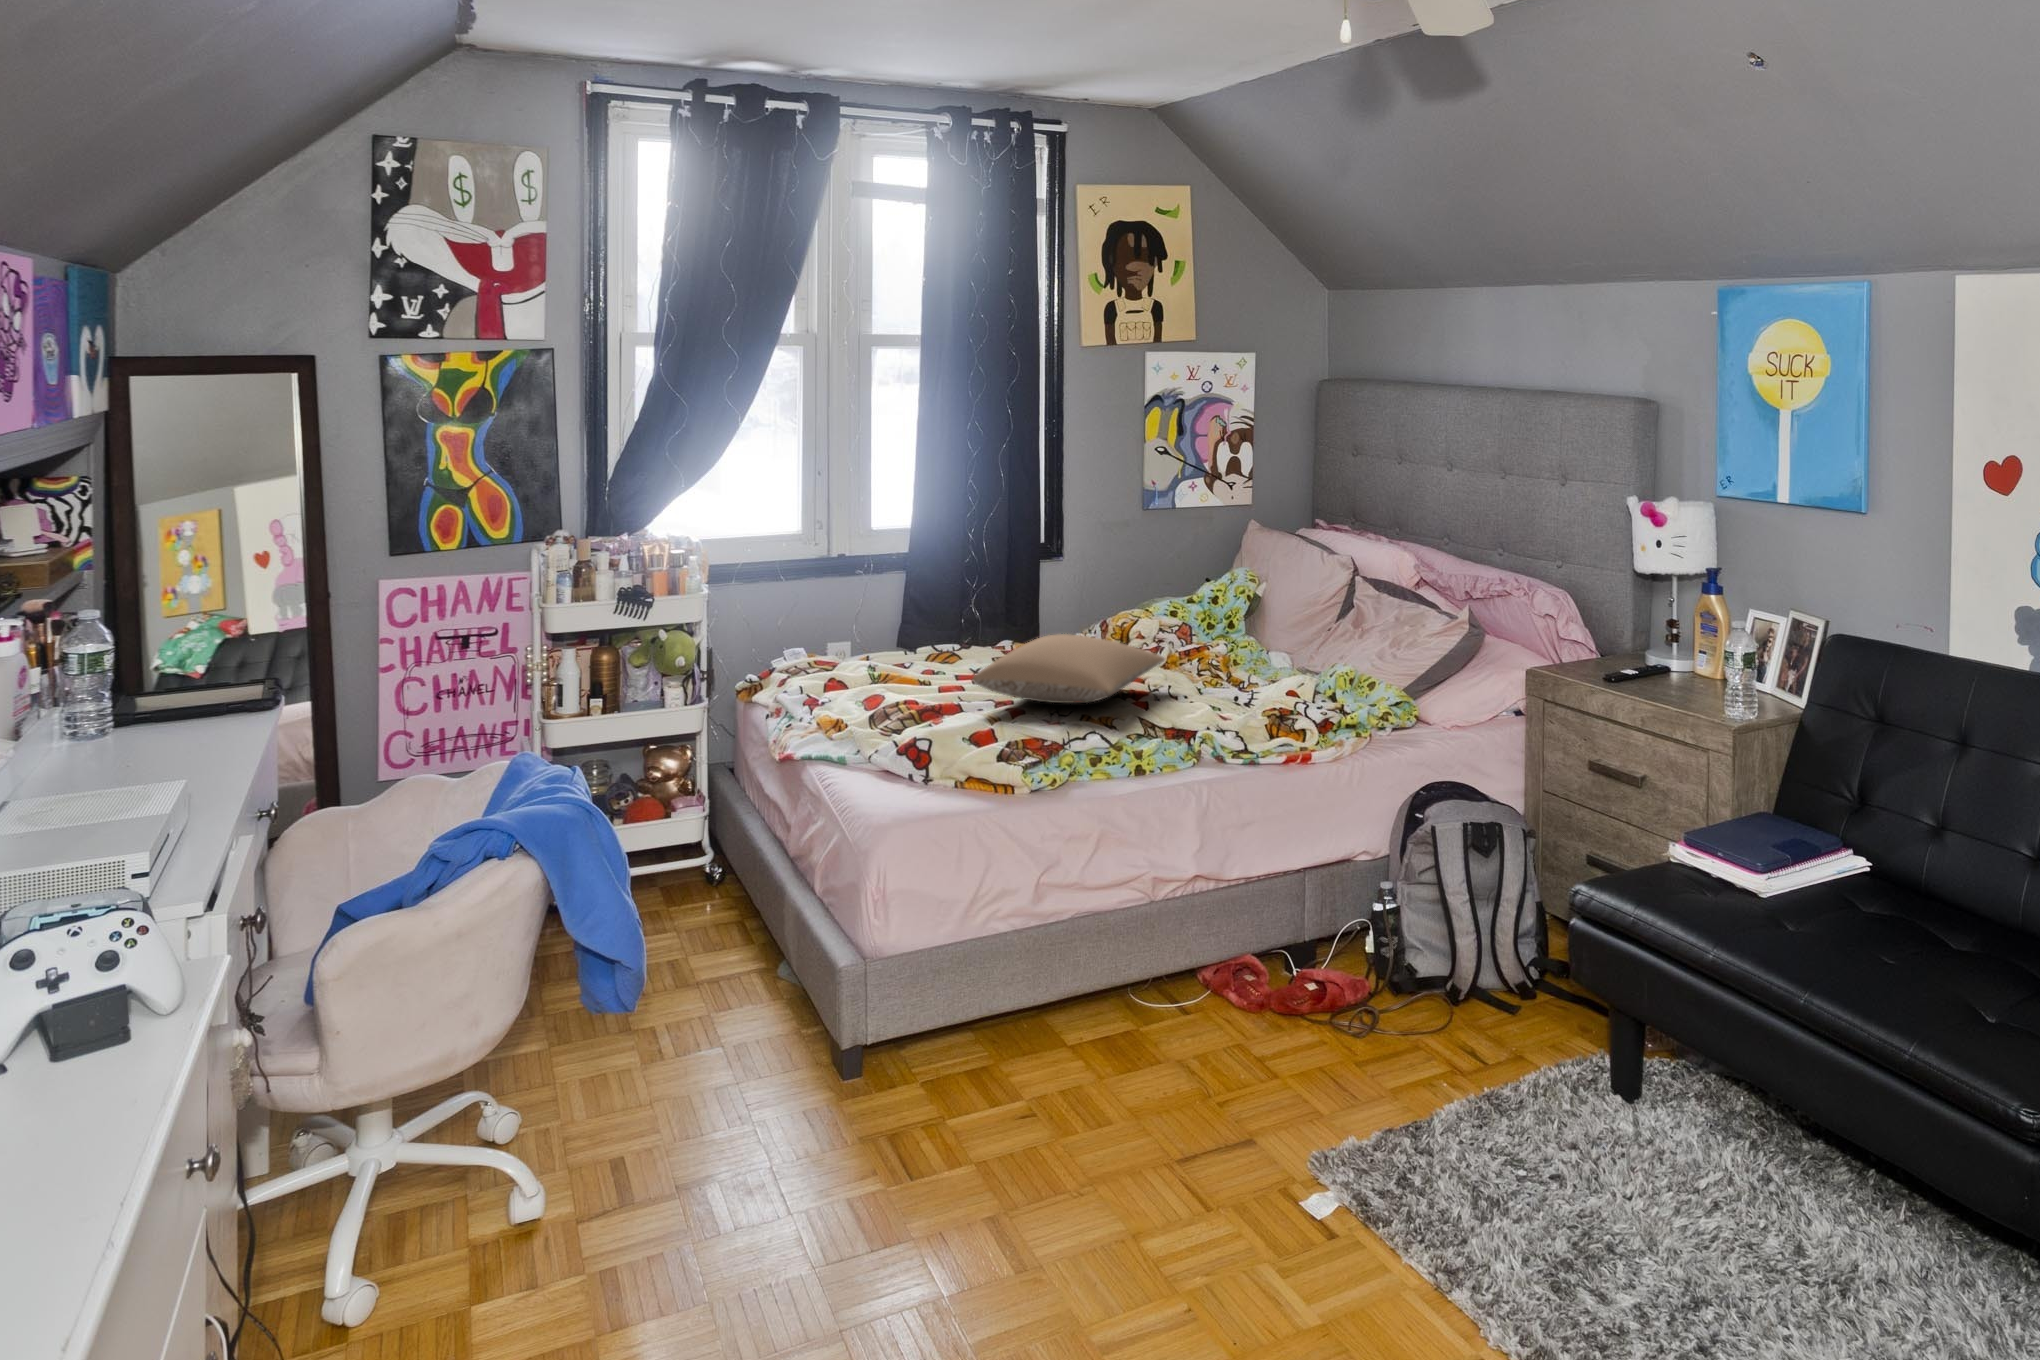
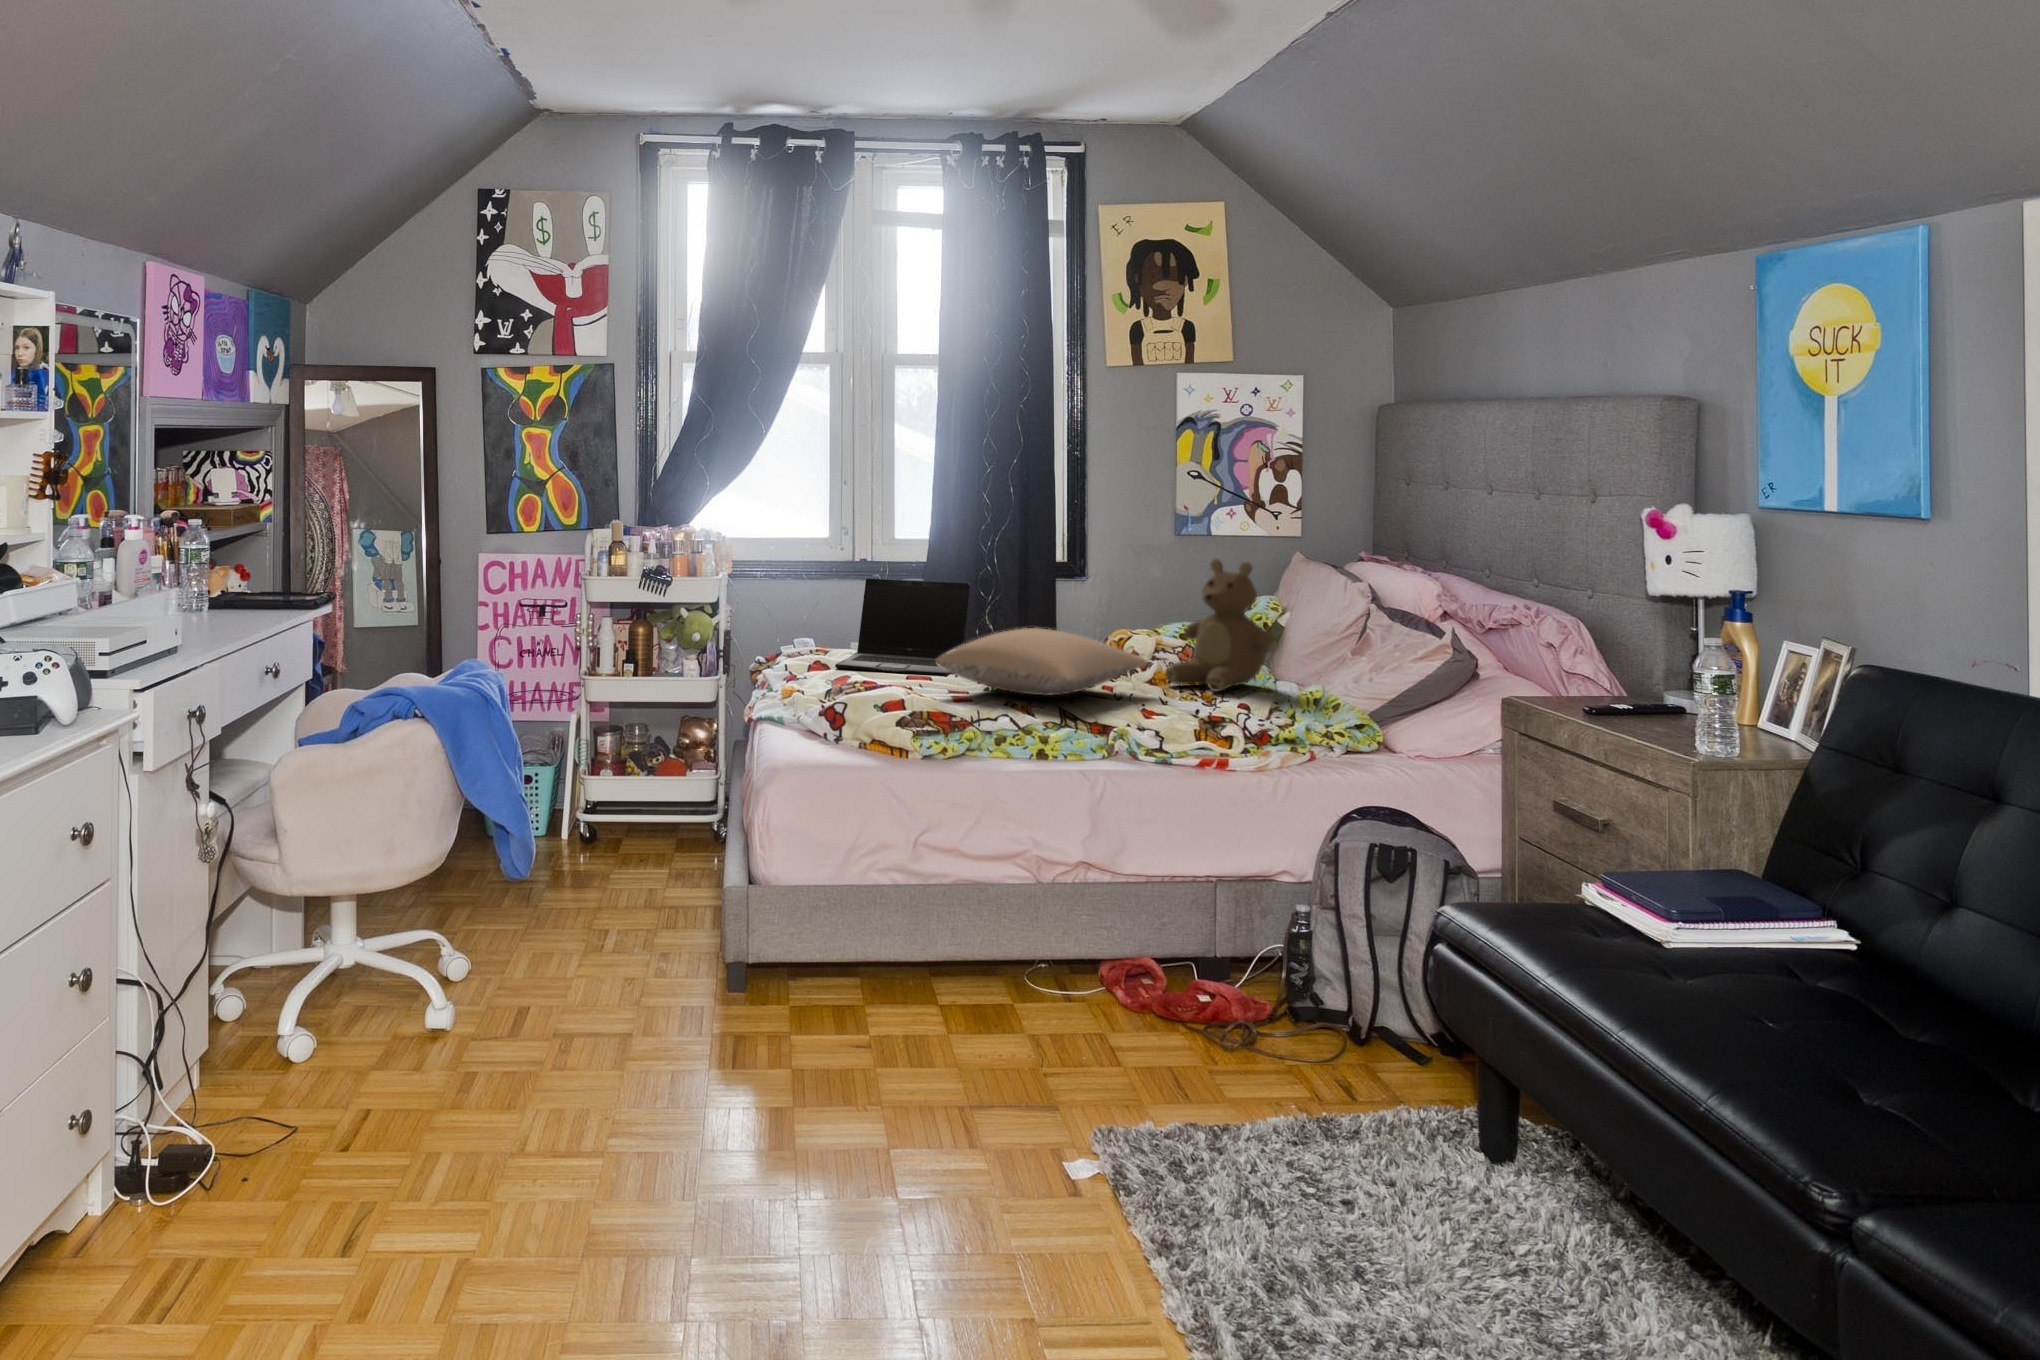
teddy bear: none [1175,553,1270,680] -> present [1165,559,1277,691]
laptop: none [850,583,978,686] -> present [835,578,971,676]

